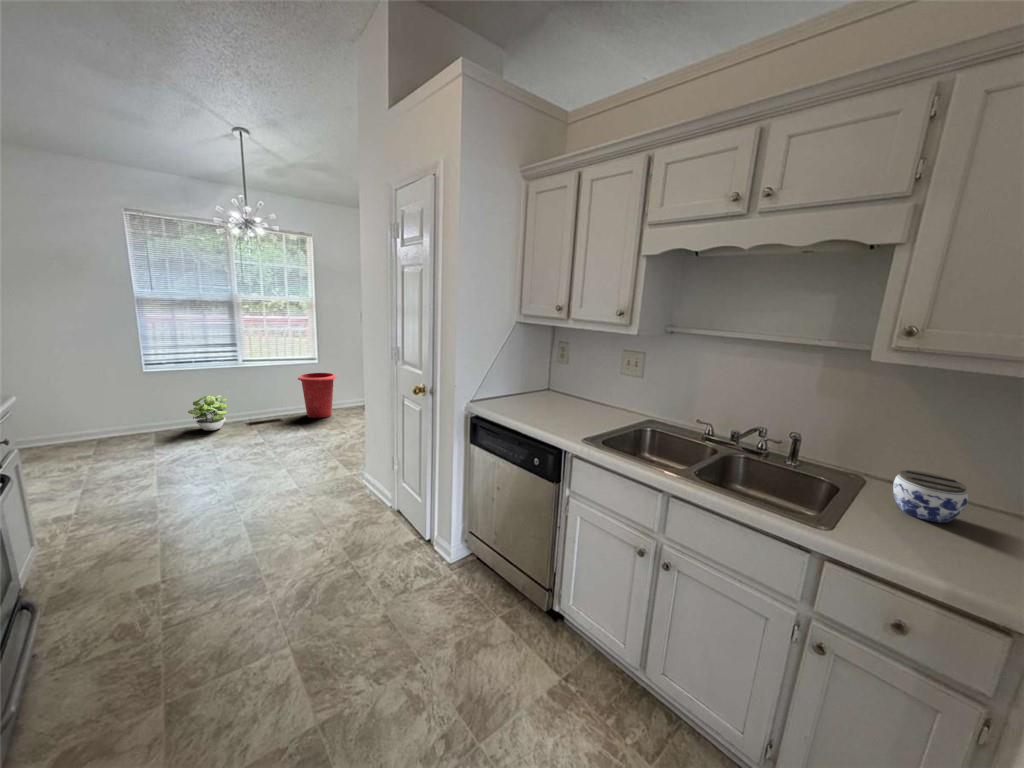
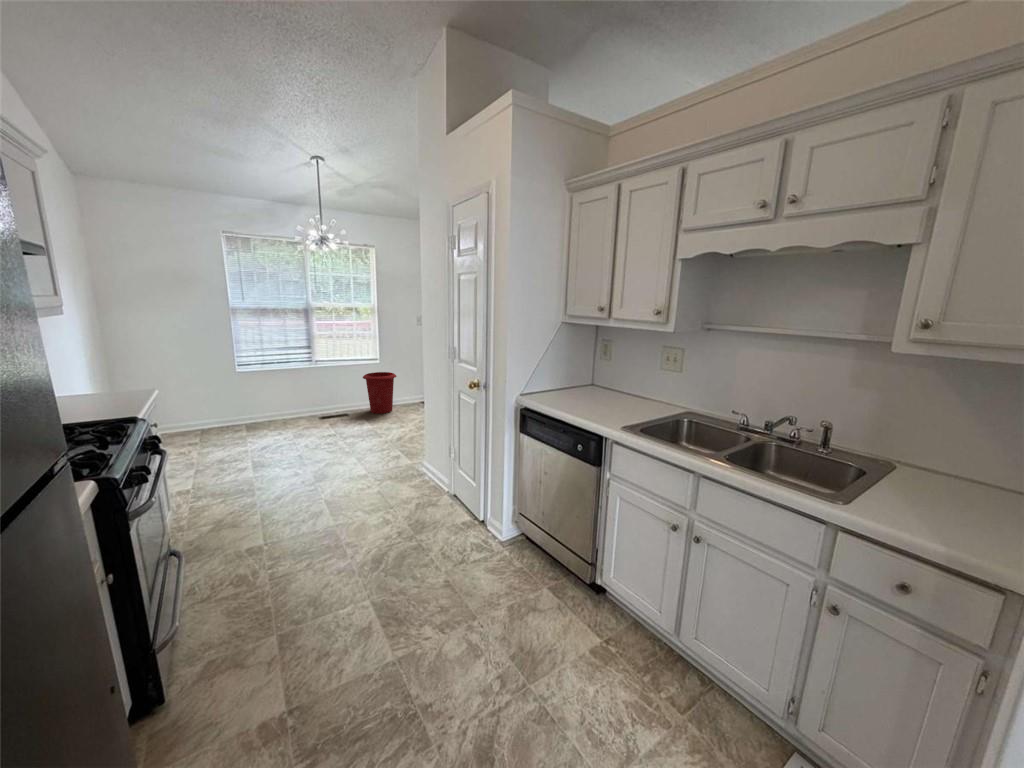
potted plant: present [188,395,227,431] -> none [272,392,304,424]
jar: present [893,470,968,523] -> none [916,454,988,503]

